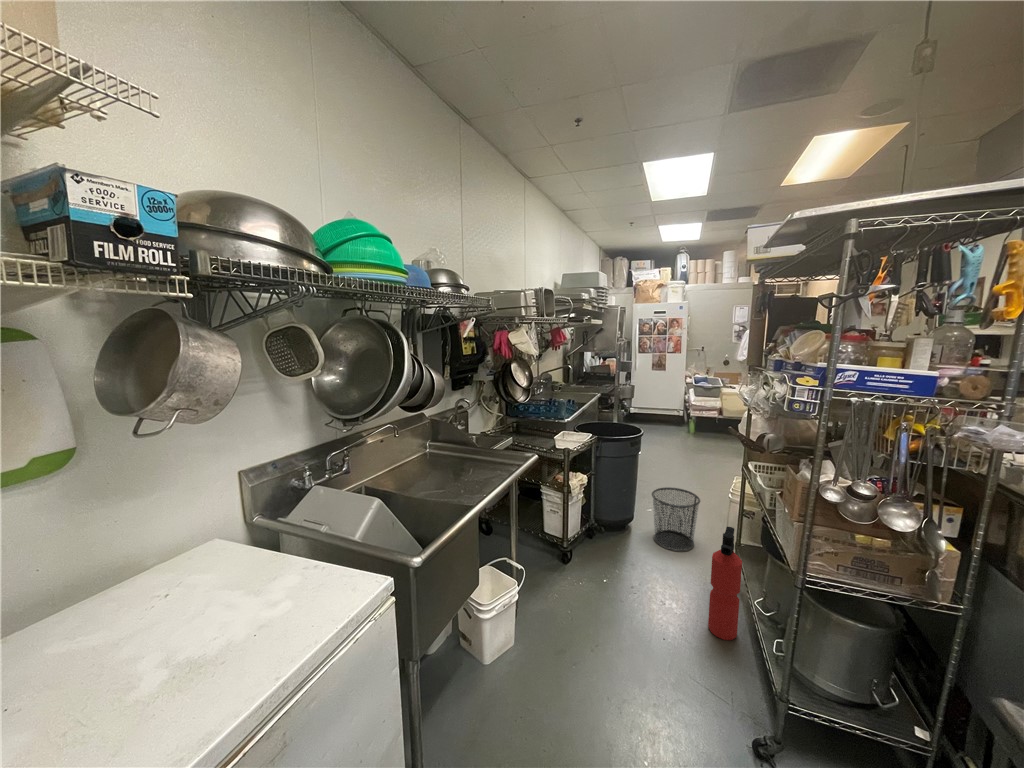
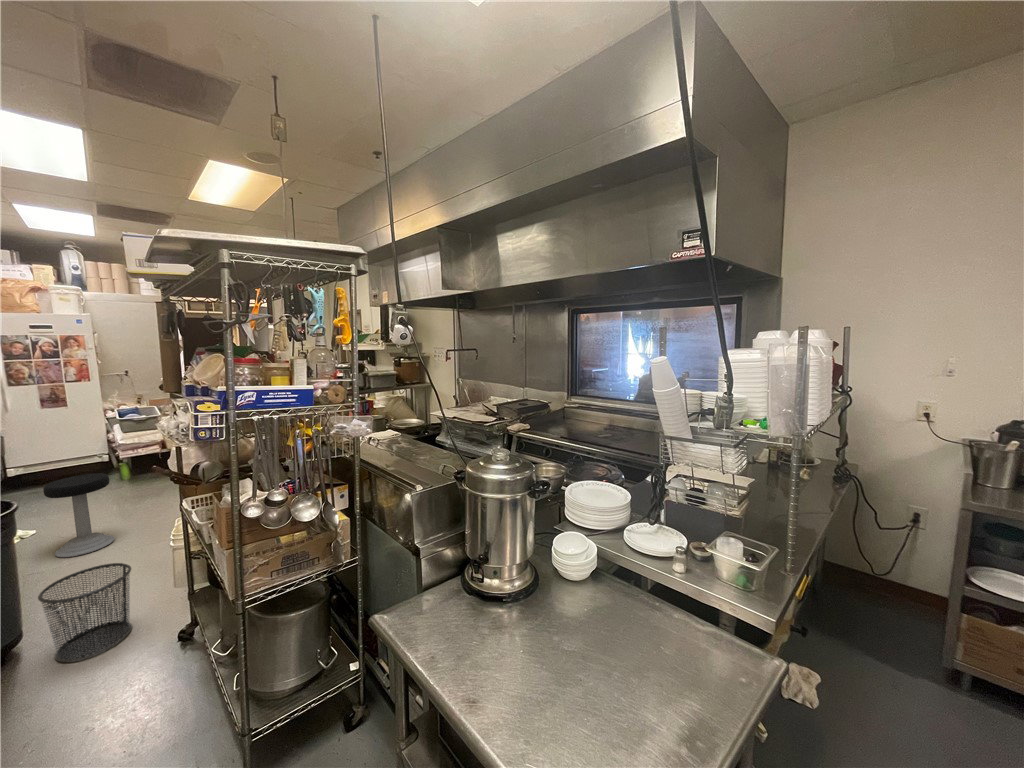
stool: none [653,420,688,477] -> present [43,473,115,557]
fire extinguisher: present [708,527,742,640] -> none [144,585,196,727]

